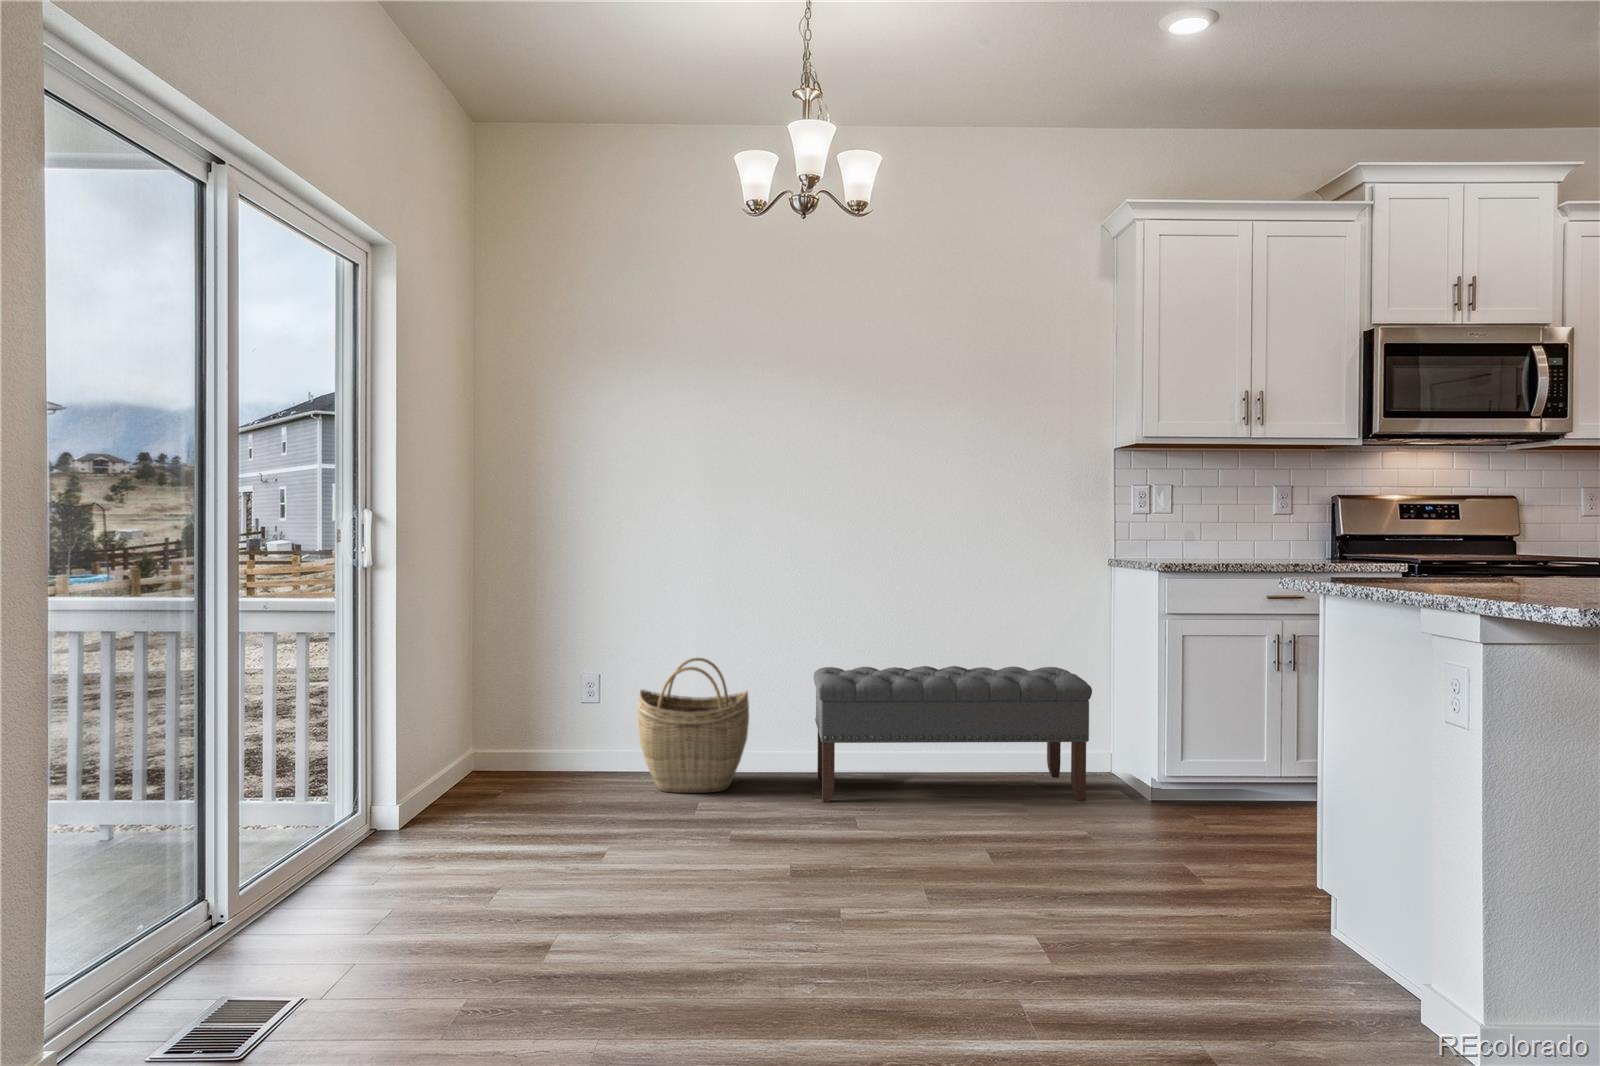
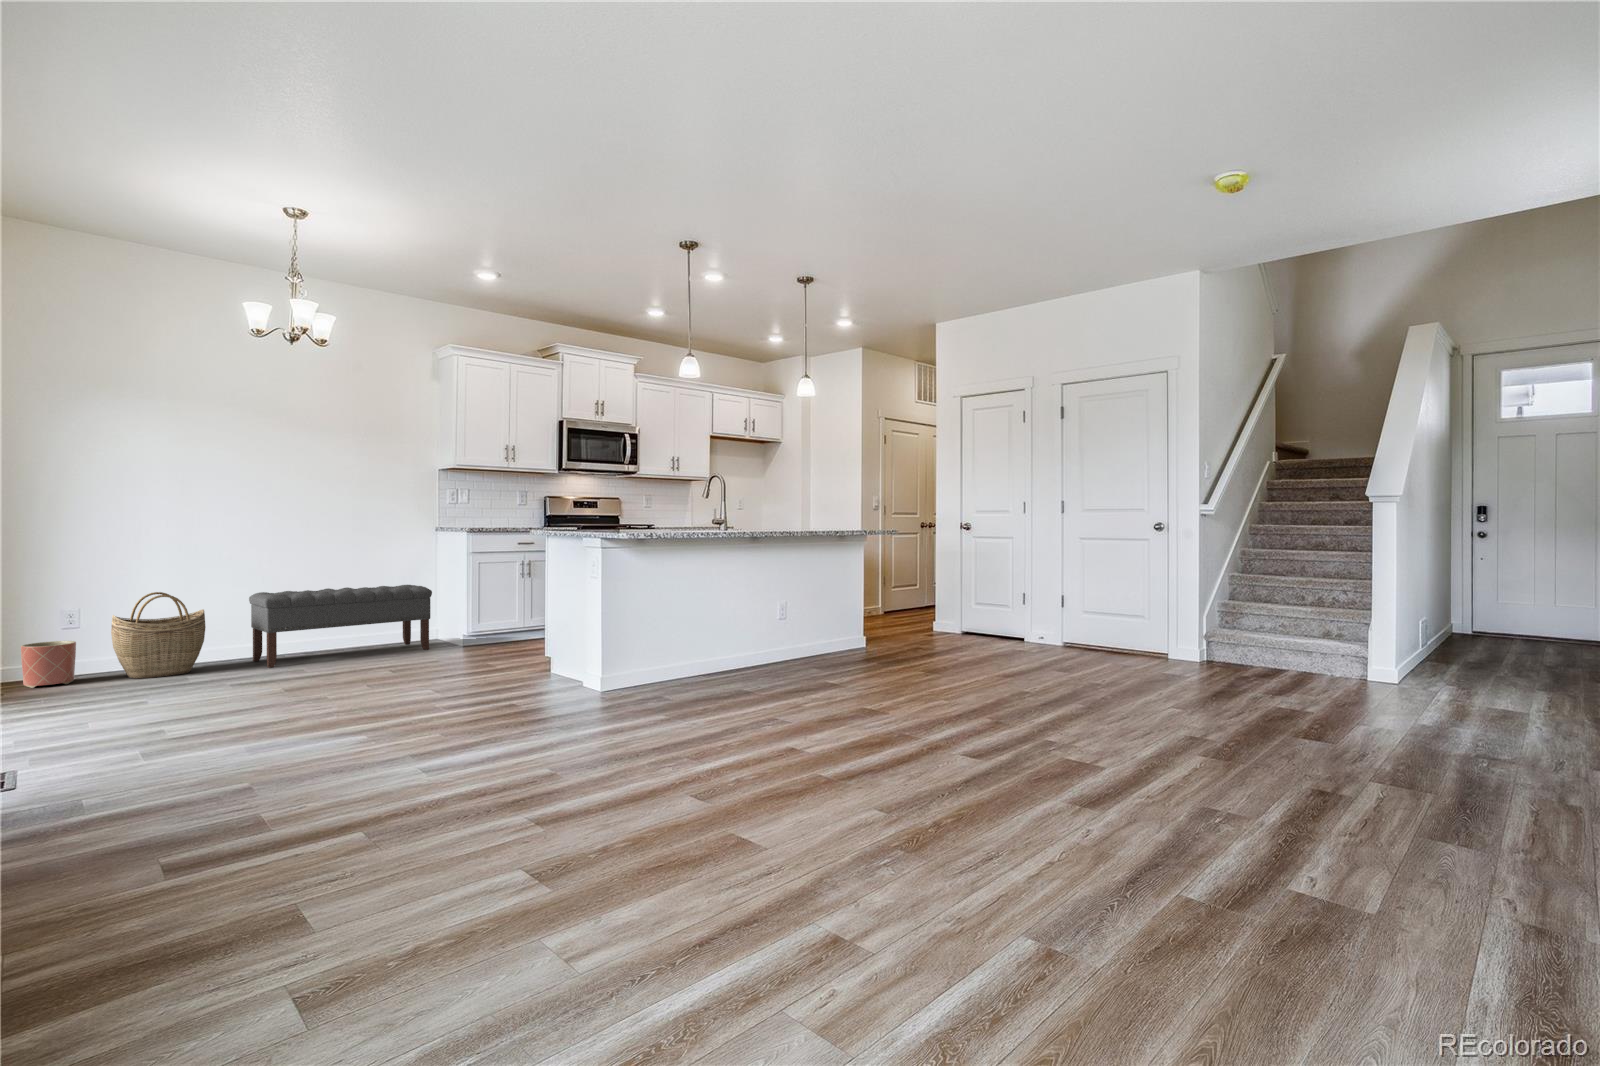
planter: none [548,719,605,786] -> present [21,641,76,688]

